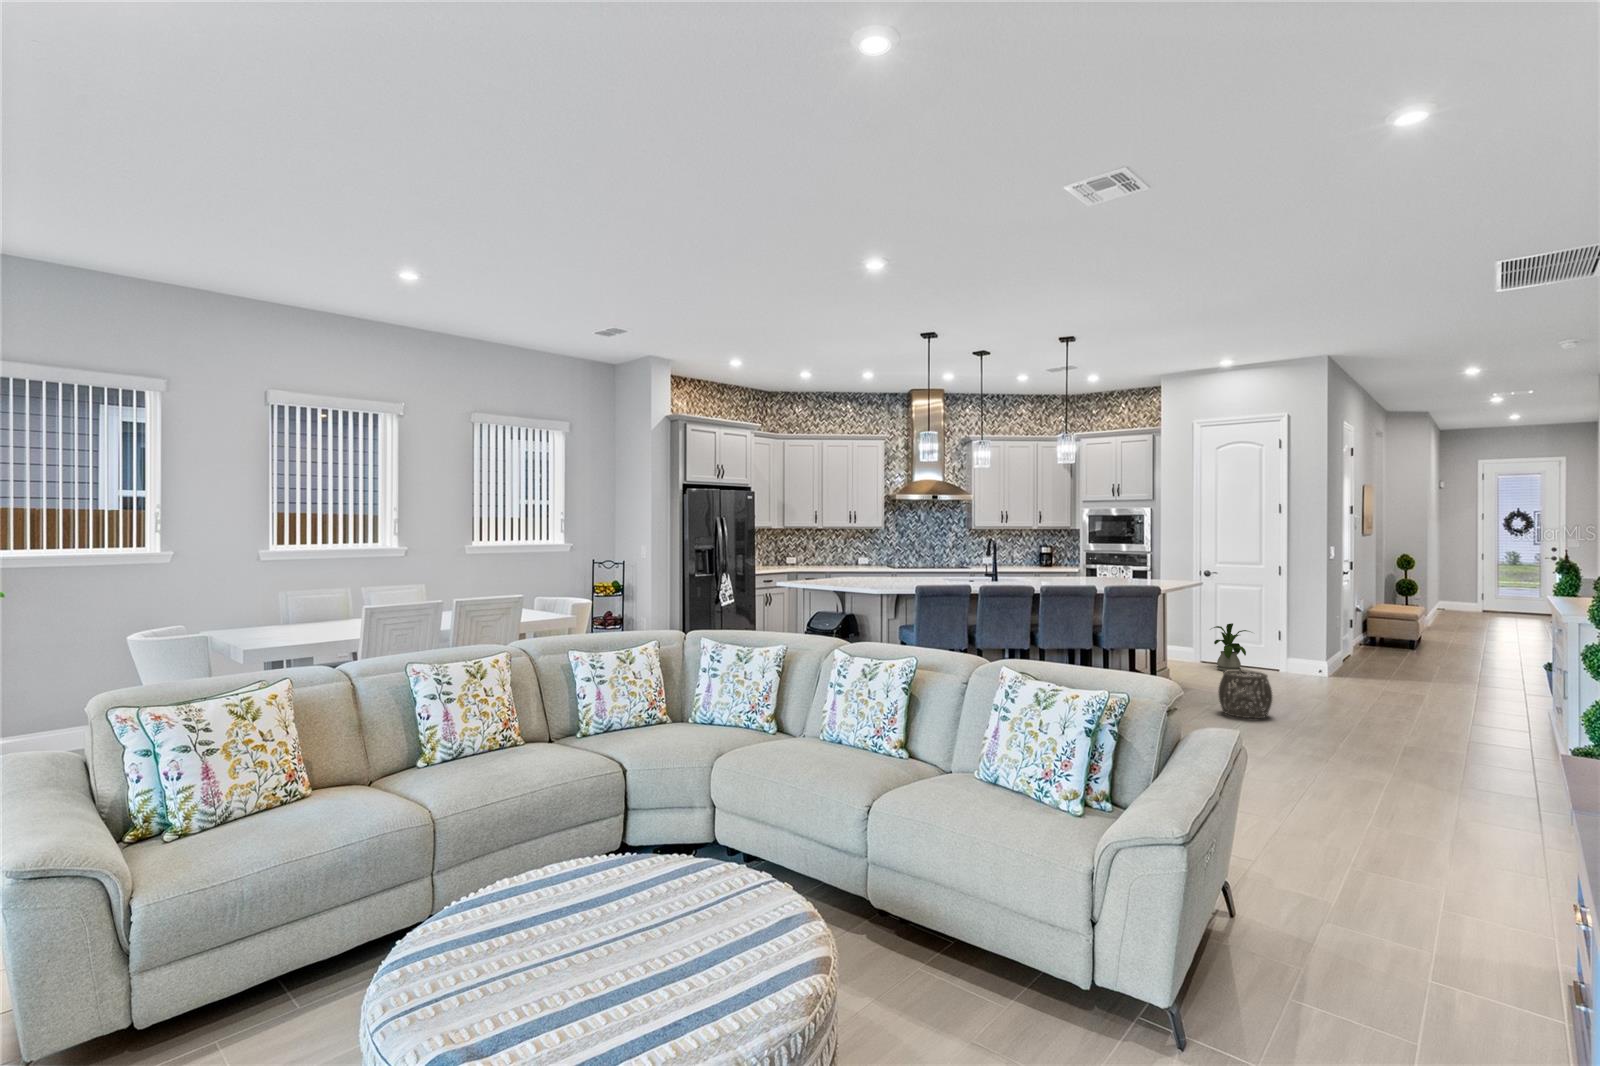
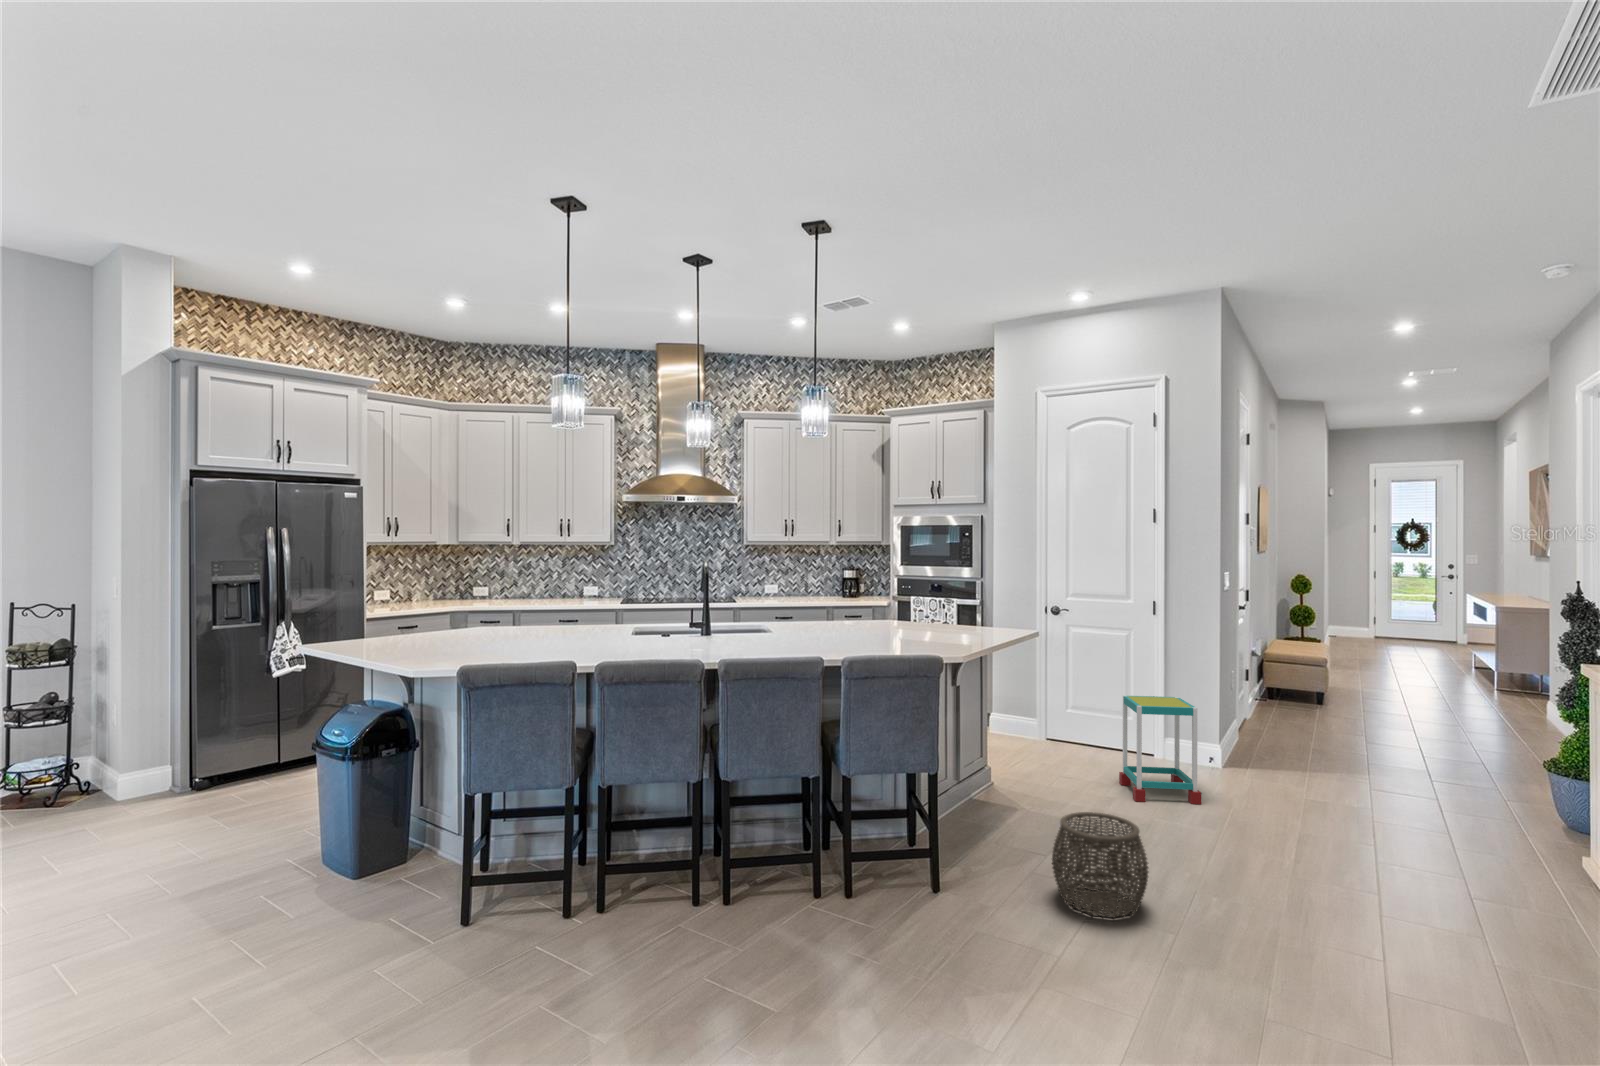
house plant: present [1214,623,1250,671] -> none [1055,691,1122,764]
side table: none [1253,623,1308,688] -> present [1119,696,1201,804]

